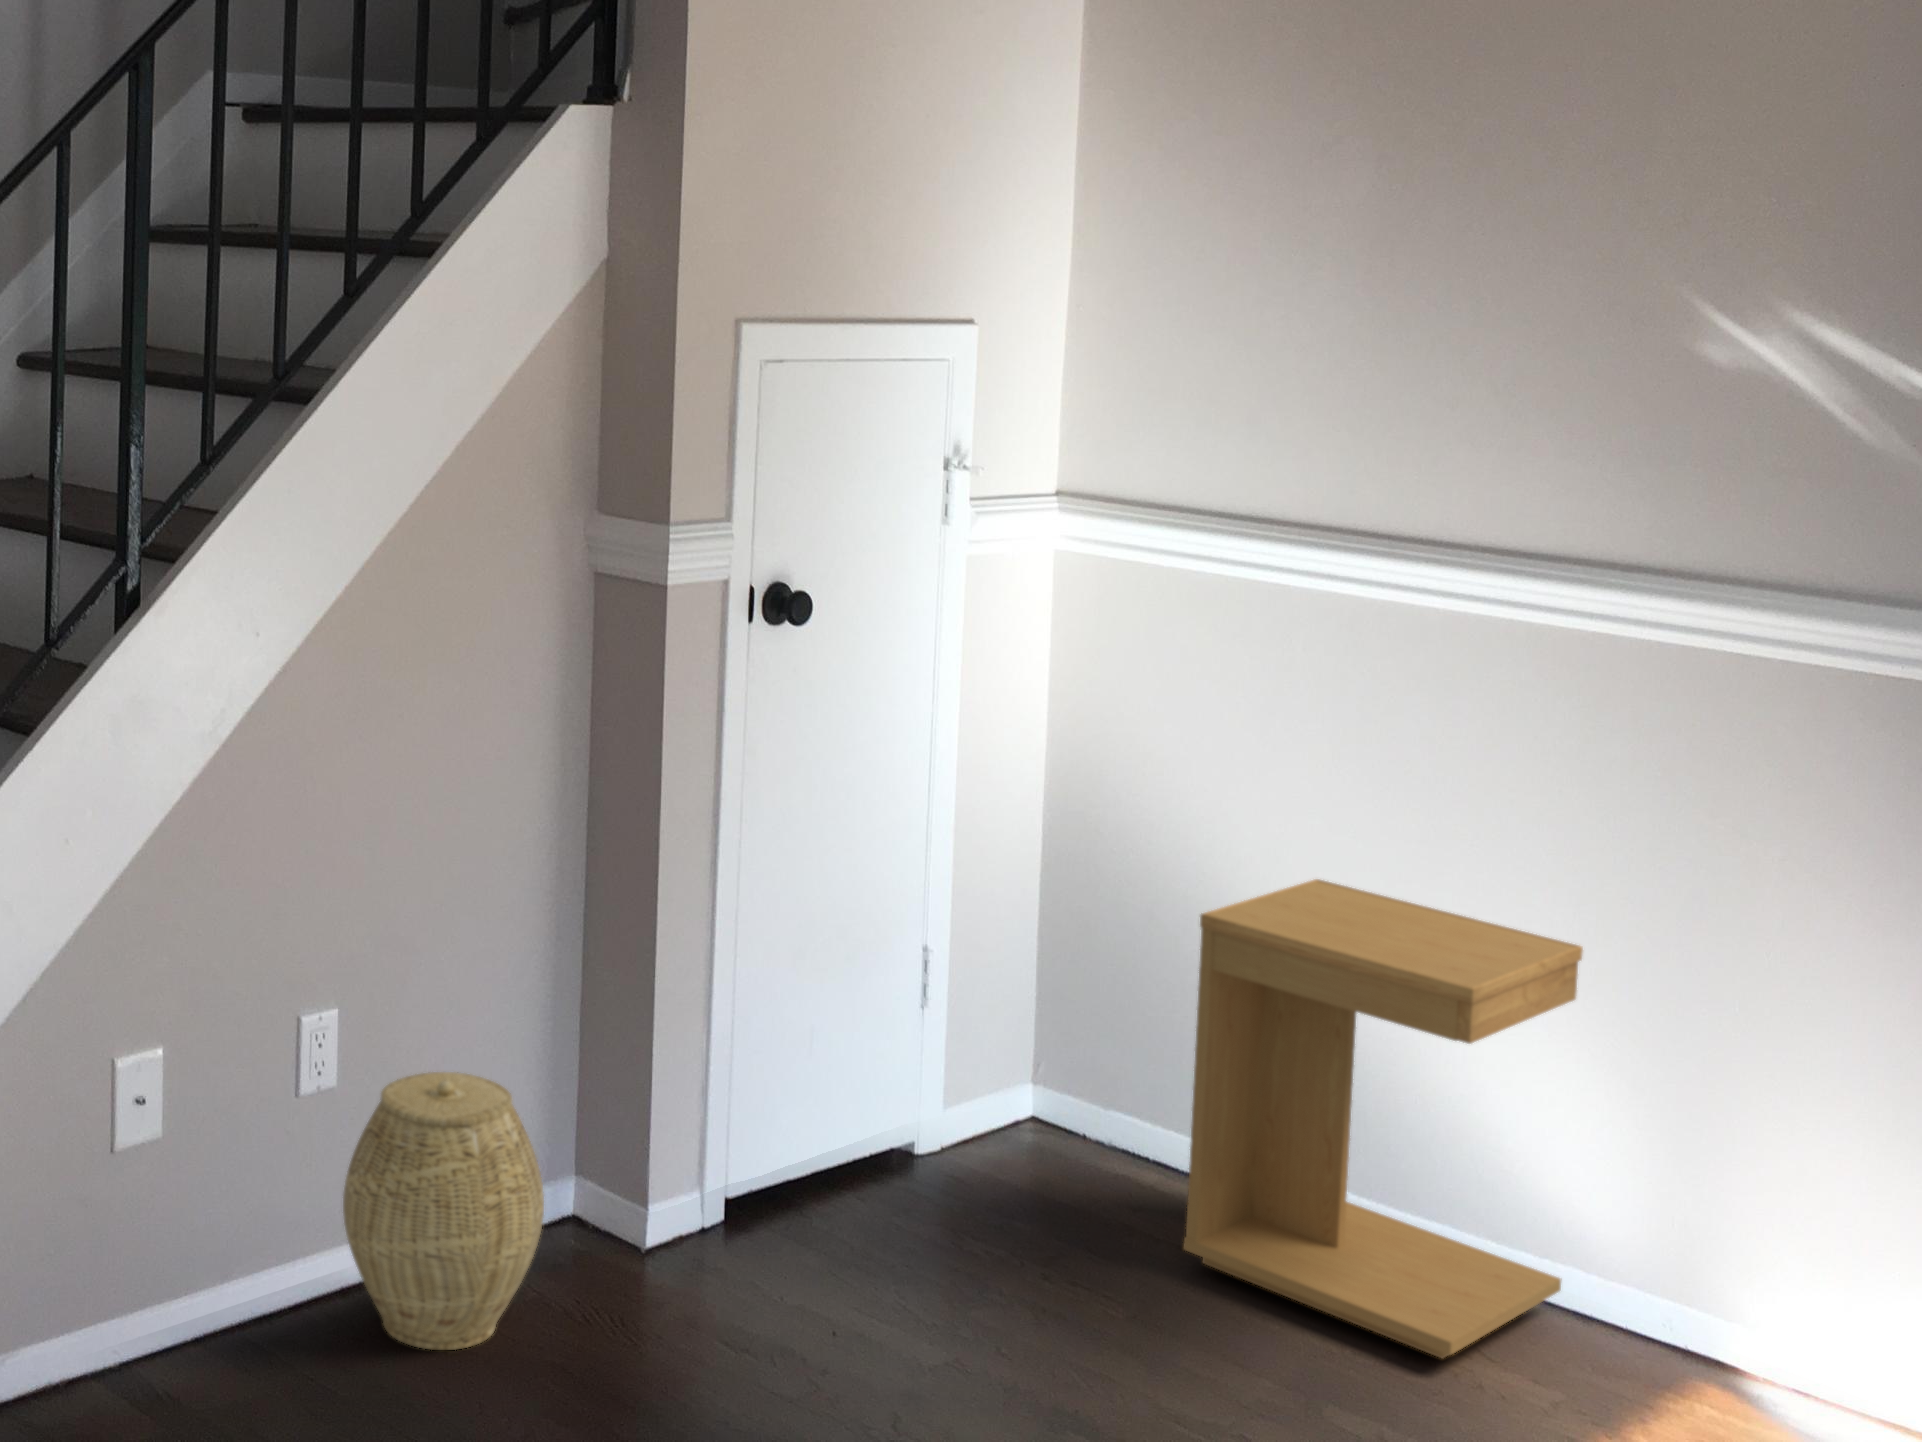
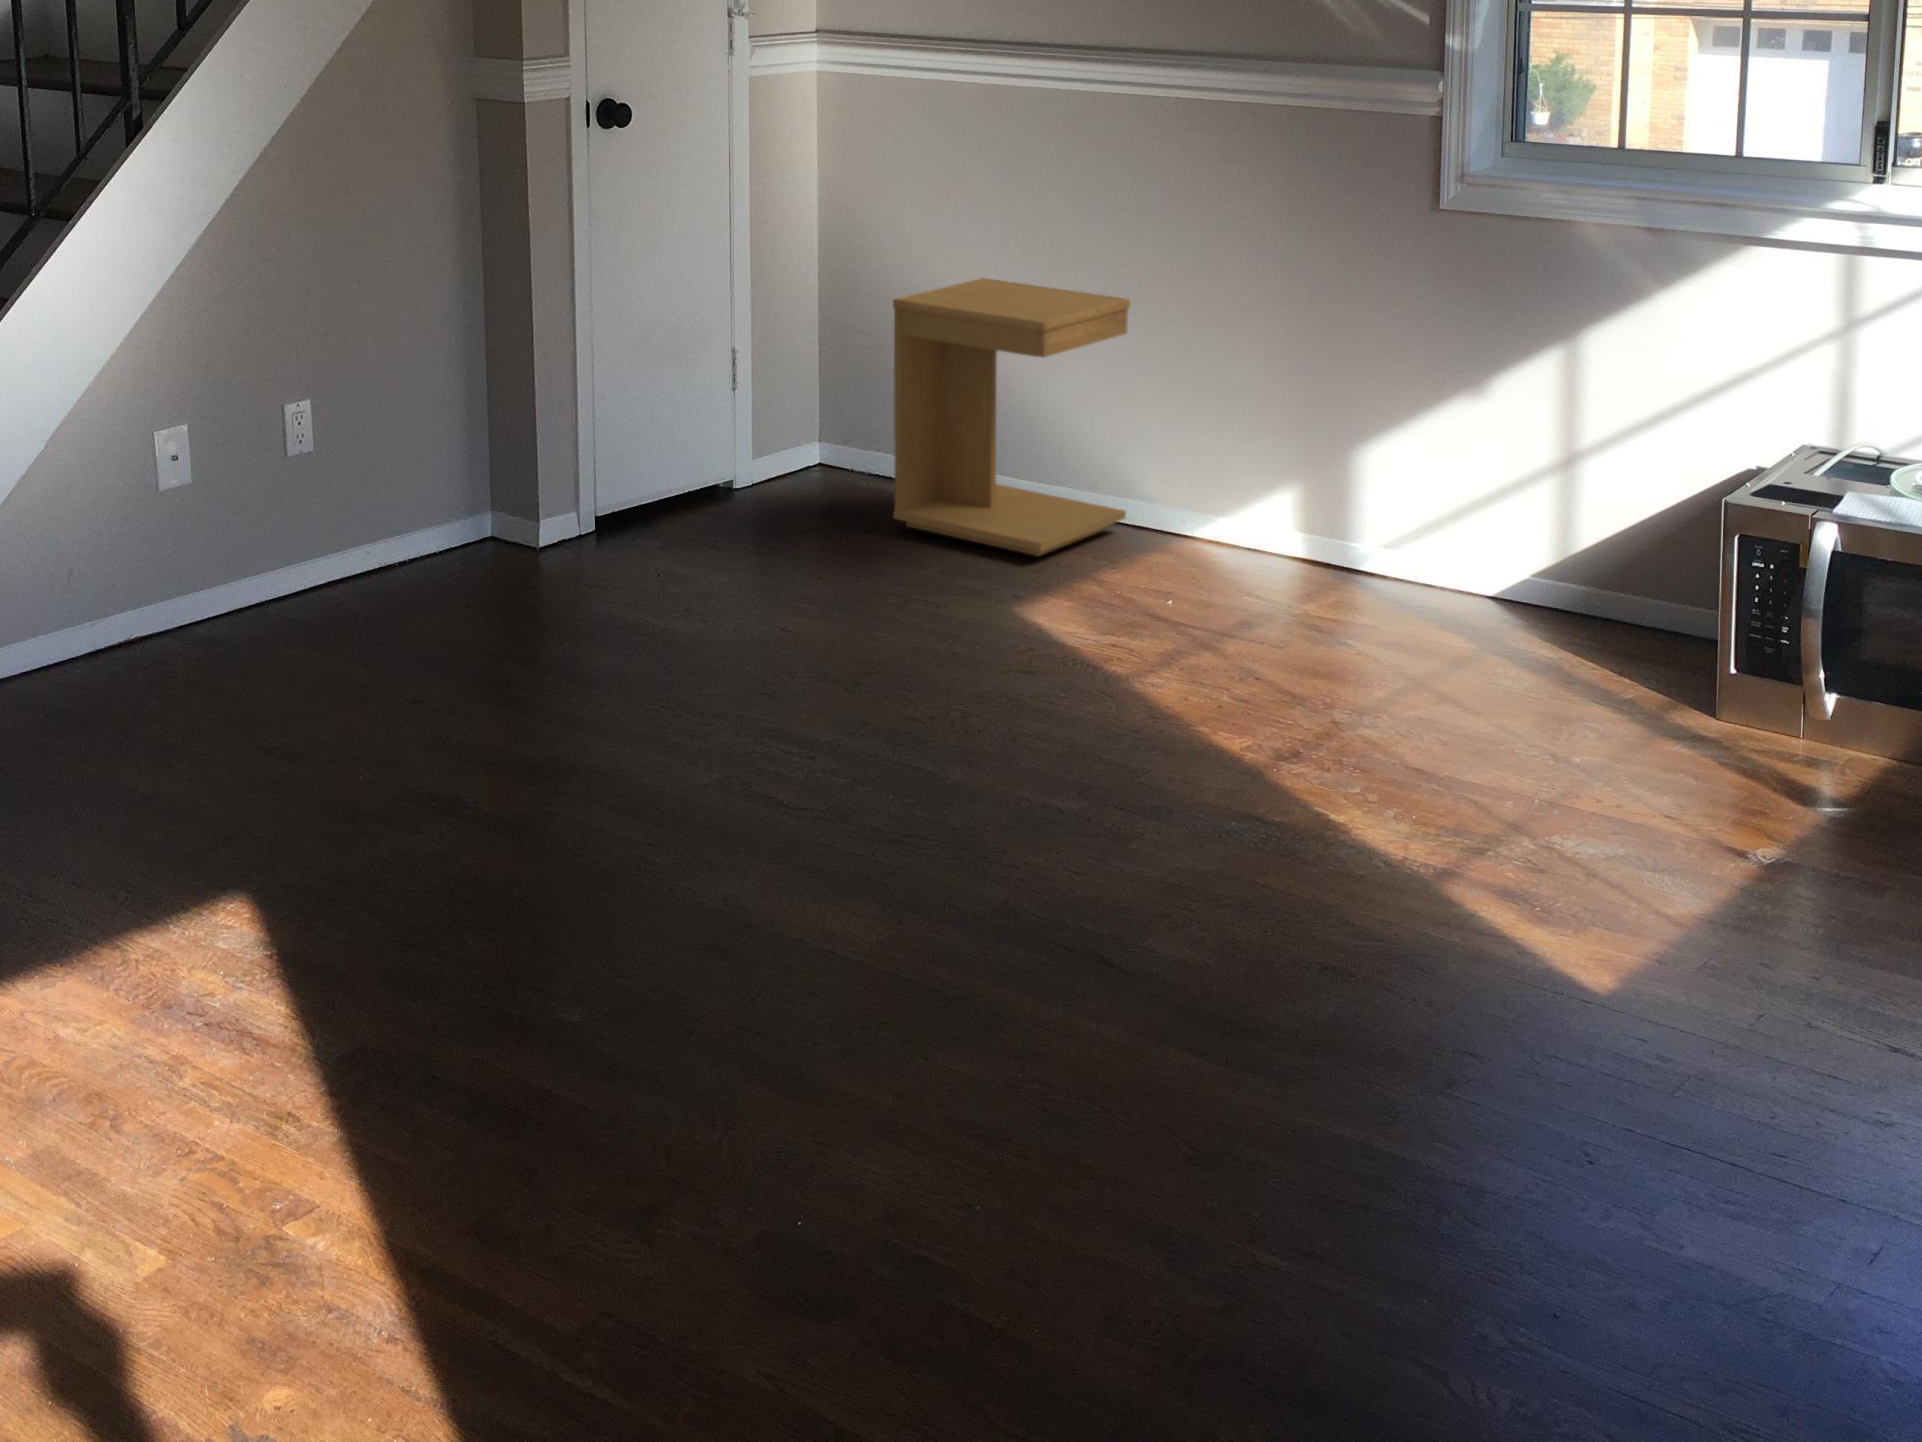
woven basket: present [343,1072,544,1350] -> none [321,434,457,606]

